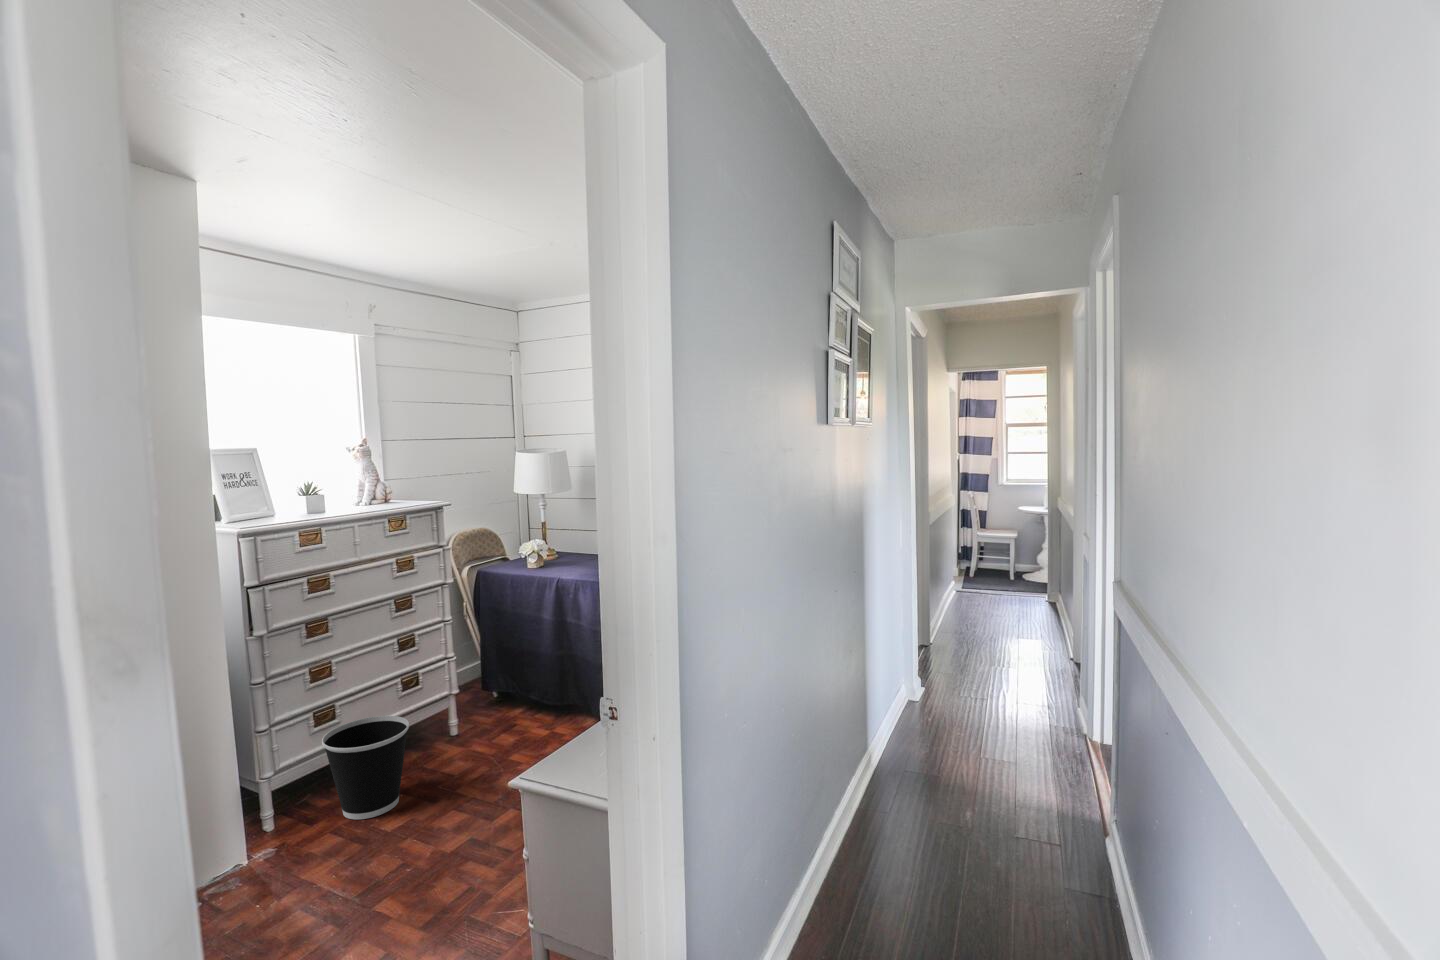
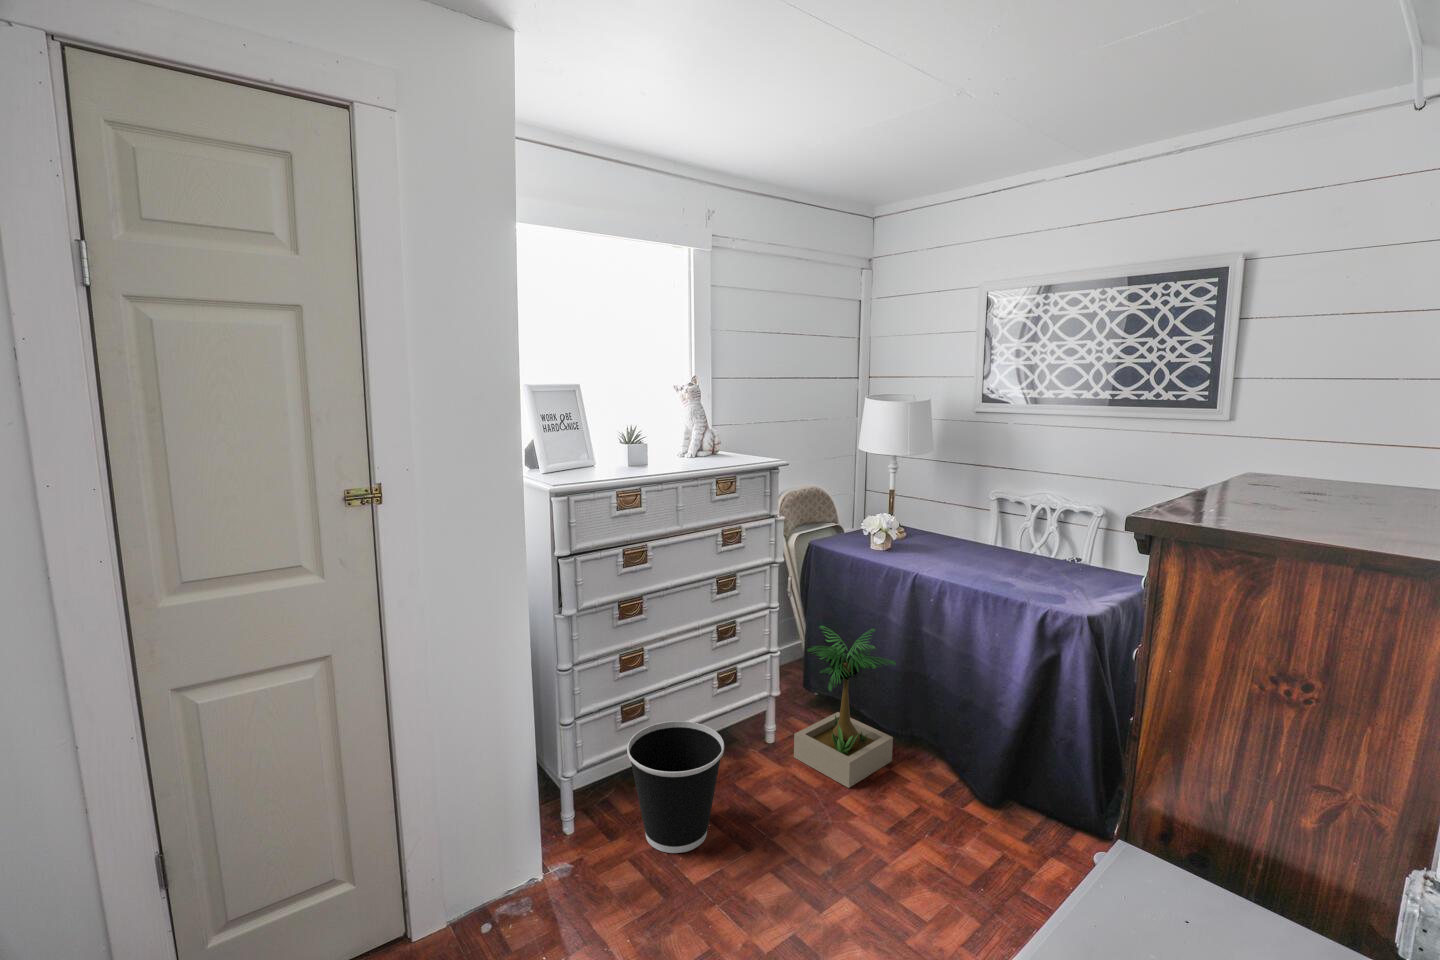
potted plant: none [465,624,555,748] -> present [794,626,897,788]

